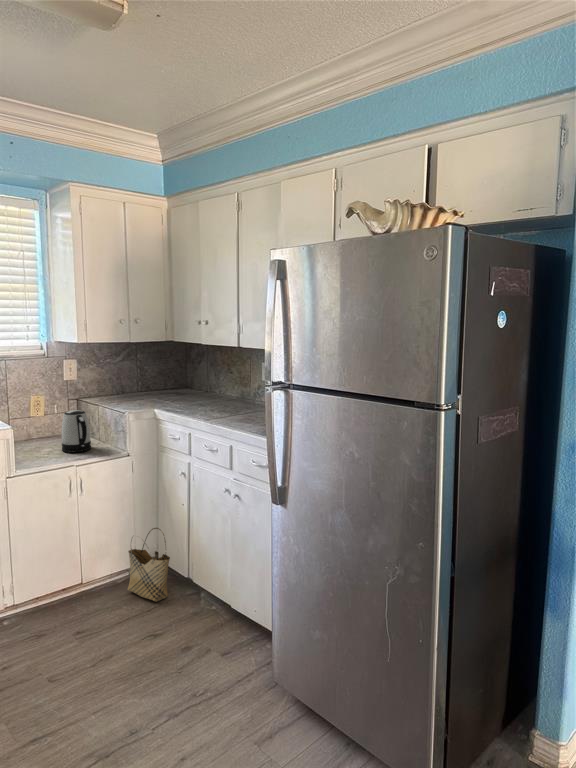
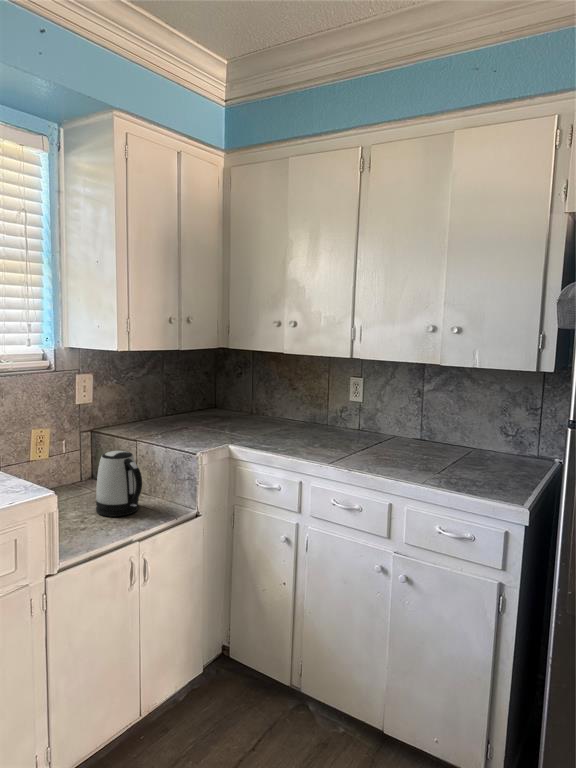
woven basket: present [128,528,170,601] -> none [204,621,274,735]

